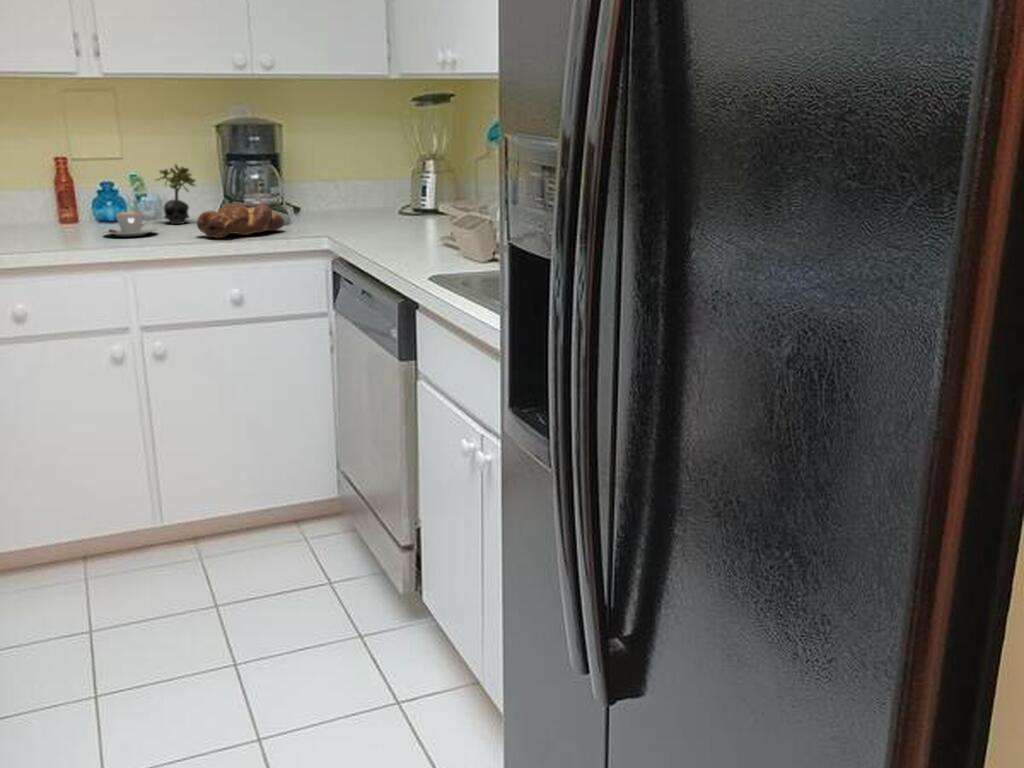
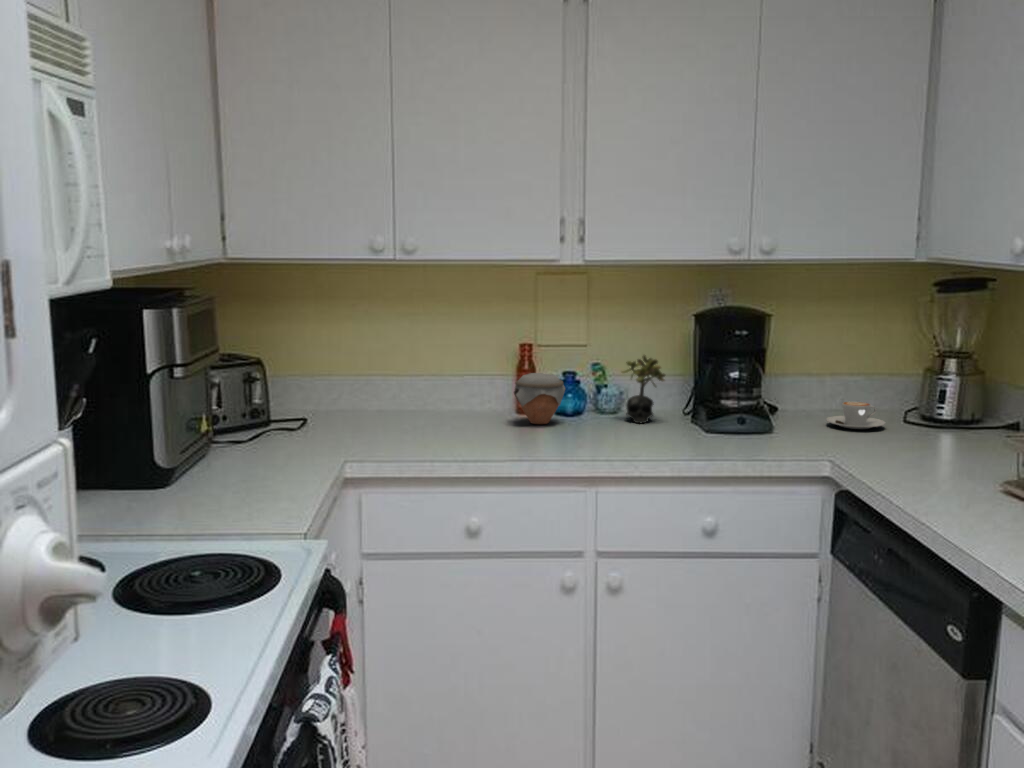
jar: none [51,183,103,229] -> present [514,373,565,424]
bread loaf: present [197,202,285,238] -> none [670,409,773,454]
coffee cup: present [103,212,158,236] -> present [826,401,885,429]

